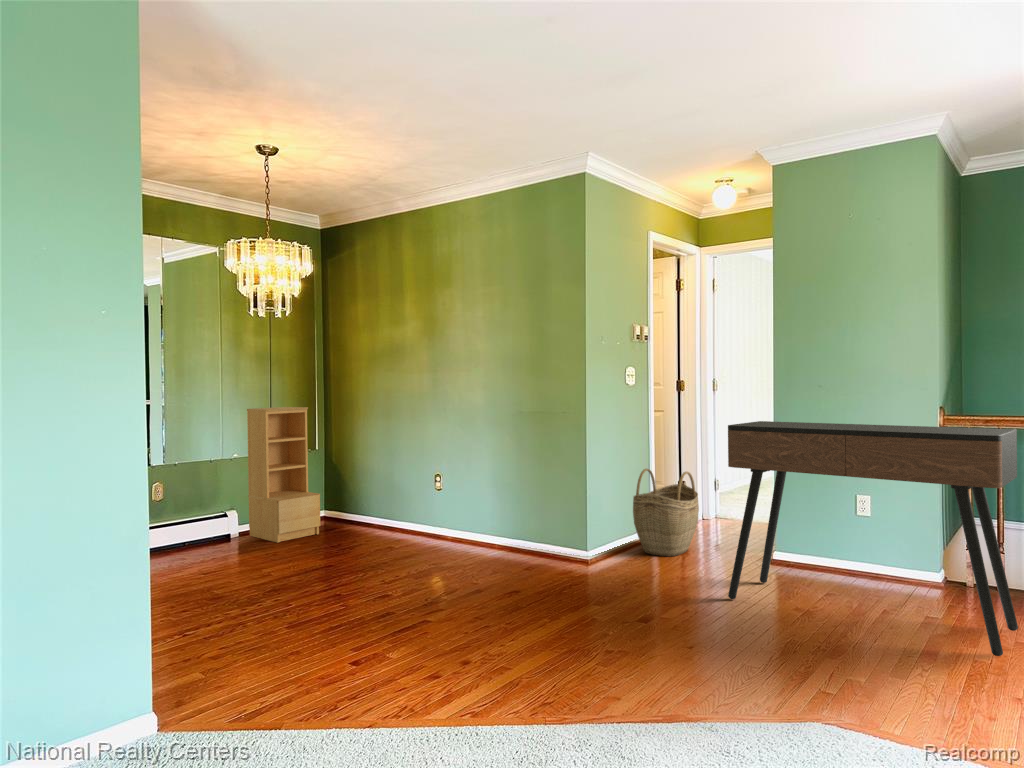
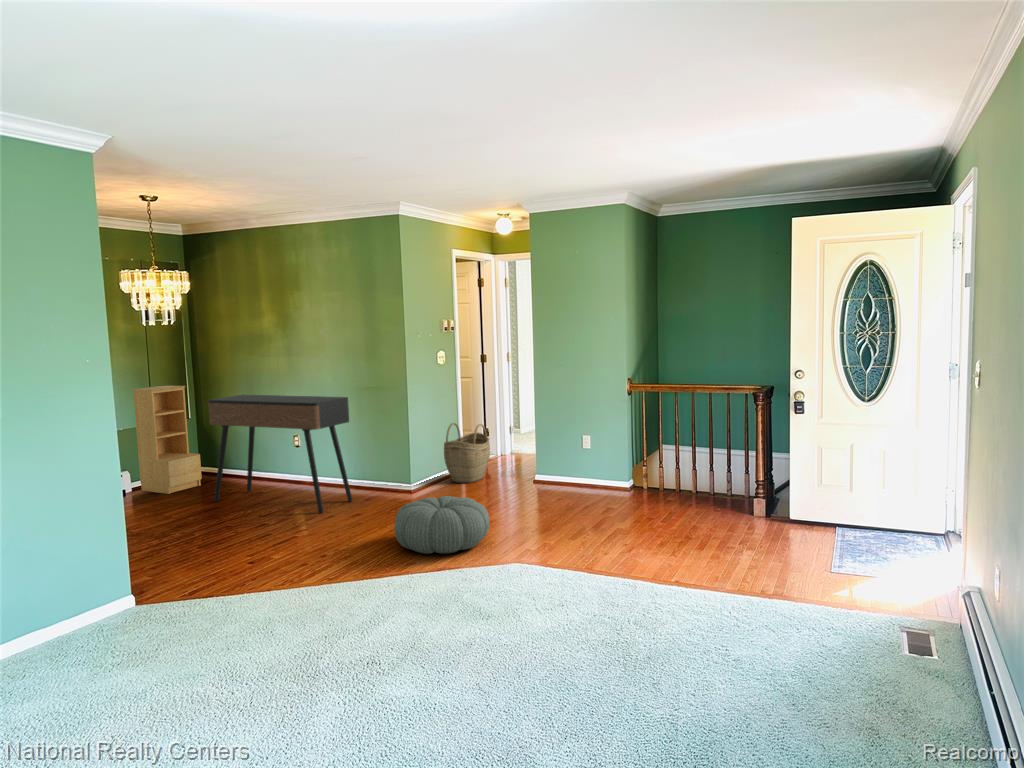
console table: present [728,421,1018,656] -> present [208,395,352,513]
pouf: none [566,583,731,693] -> present [394,496,490,554]

